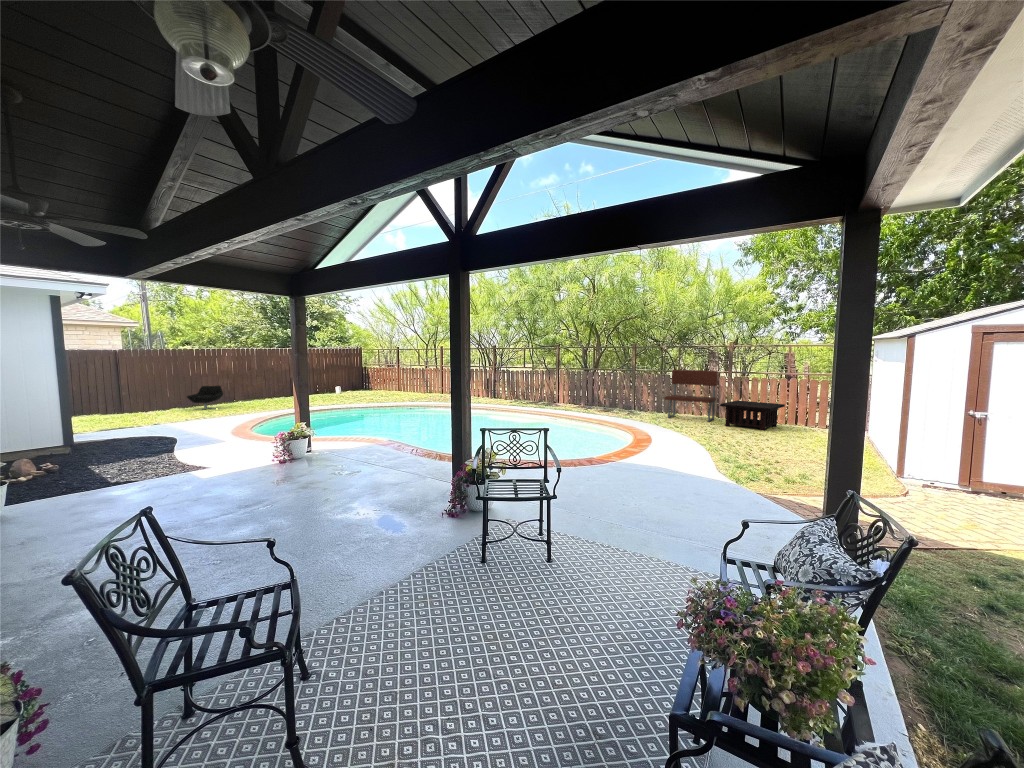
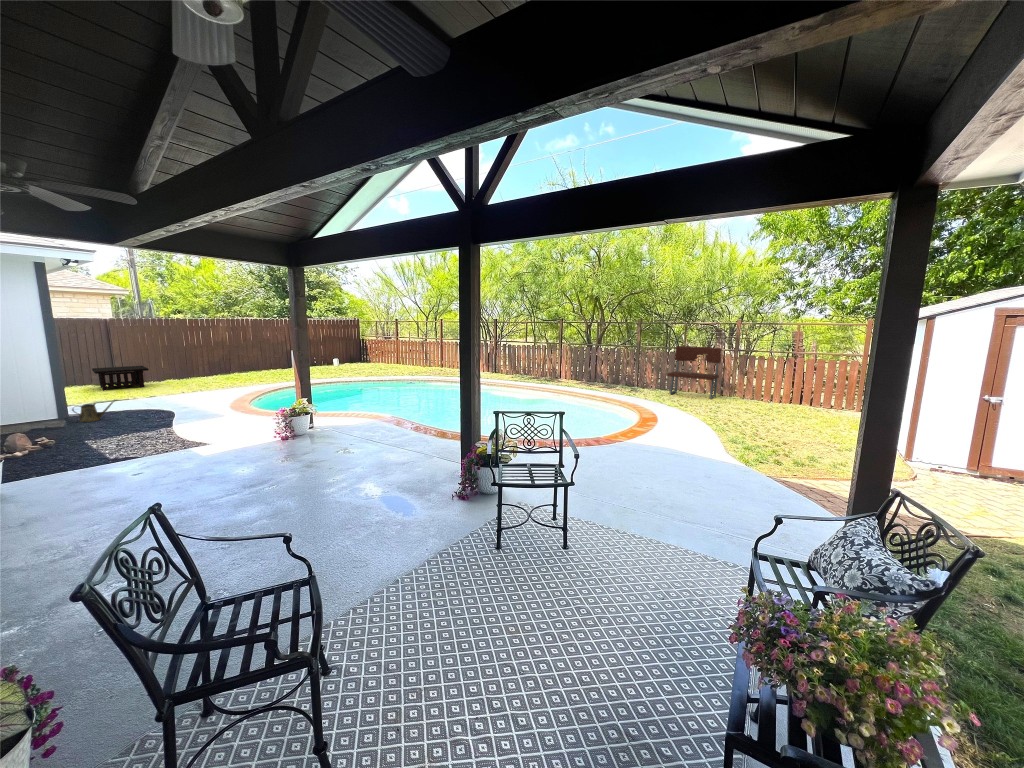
lounge chair: present [187,386,223,409] -> none [186,356,223,381]
coffee table: present [720,400,785,431] -> present [92,366,149,391]
watering can: none [72,428,116,450] -> present [72,400,115,422]

